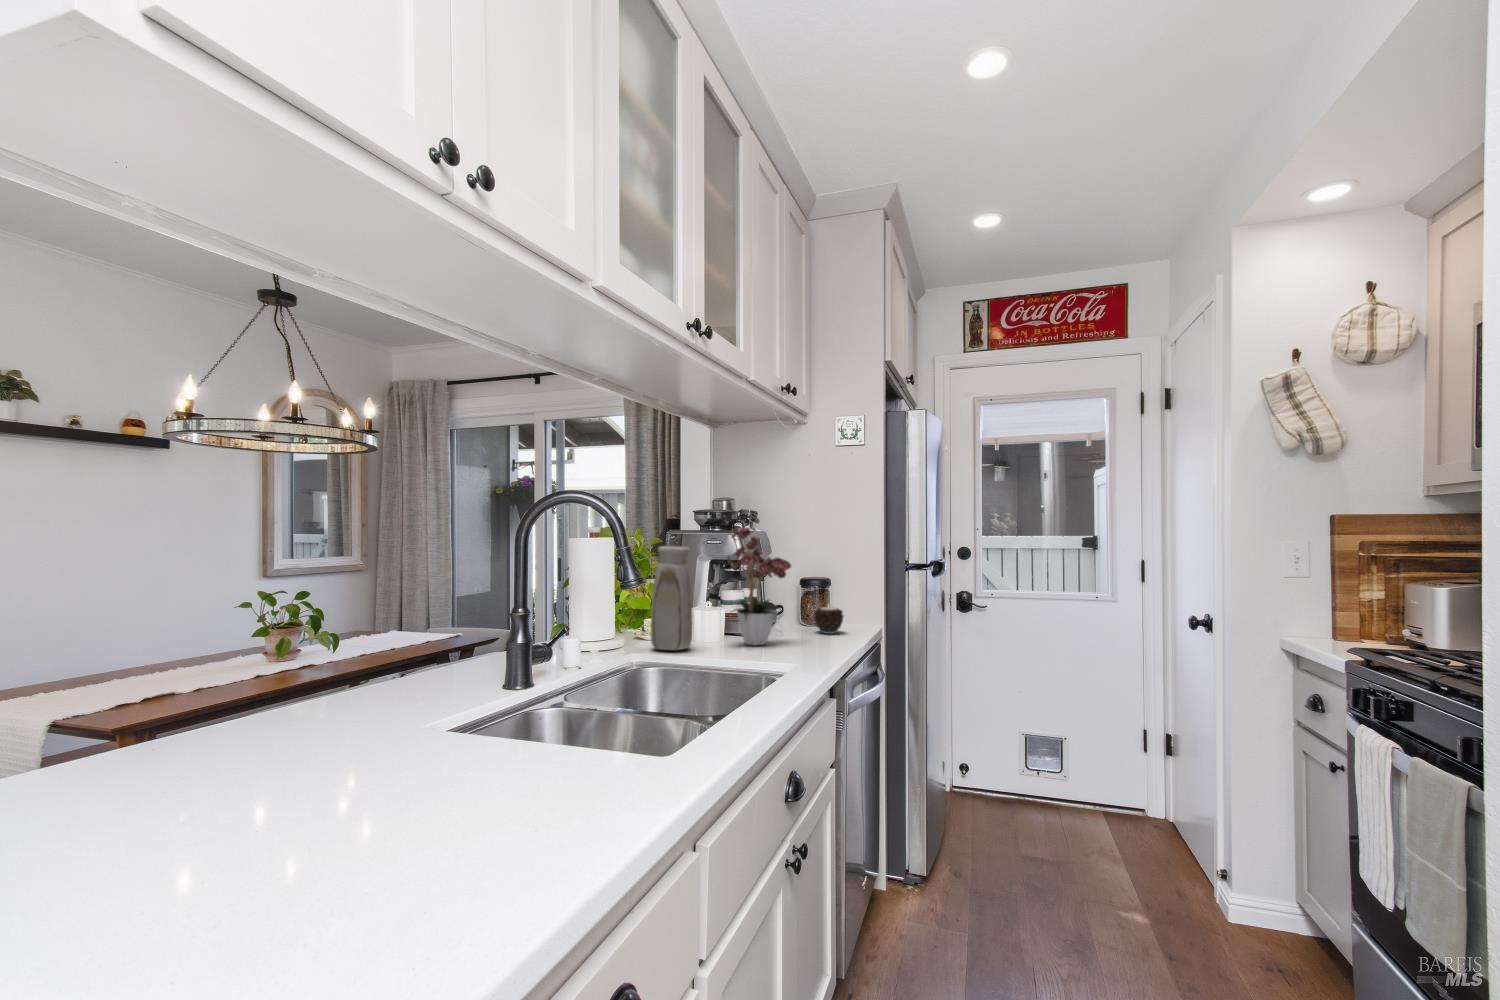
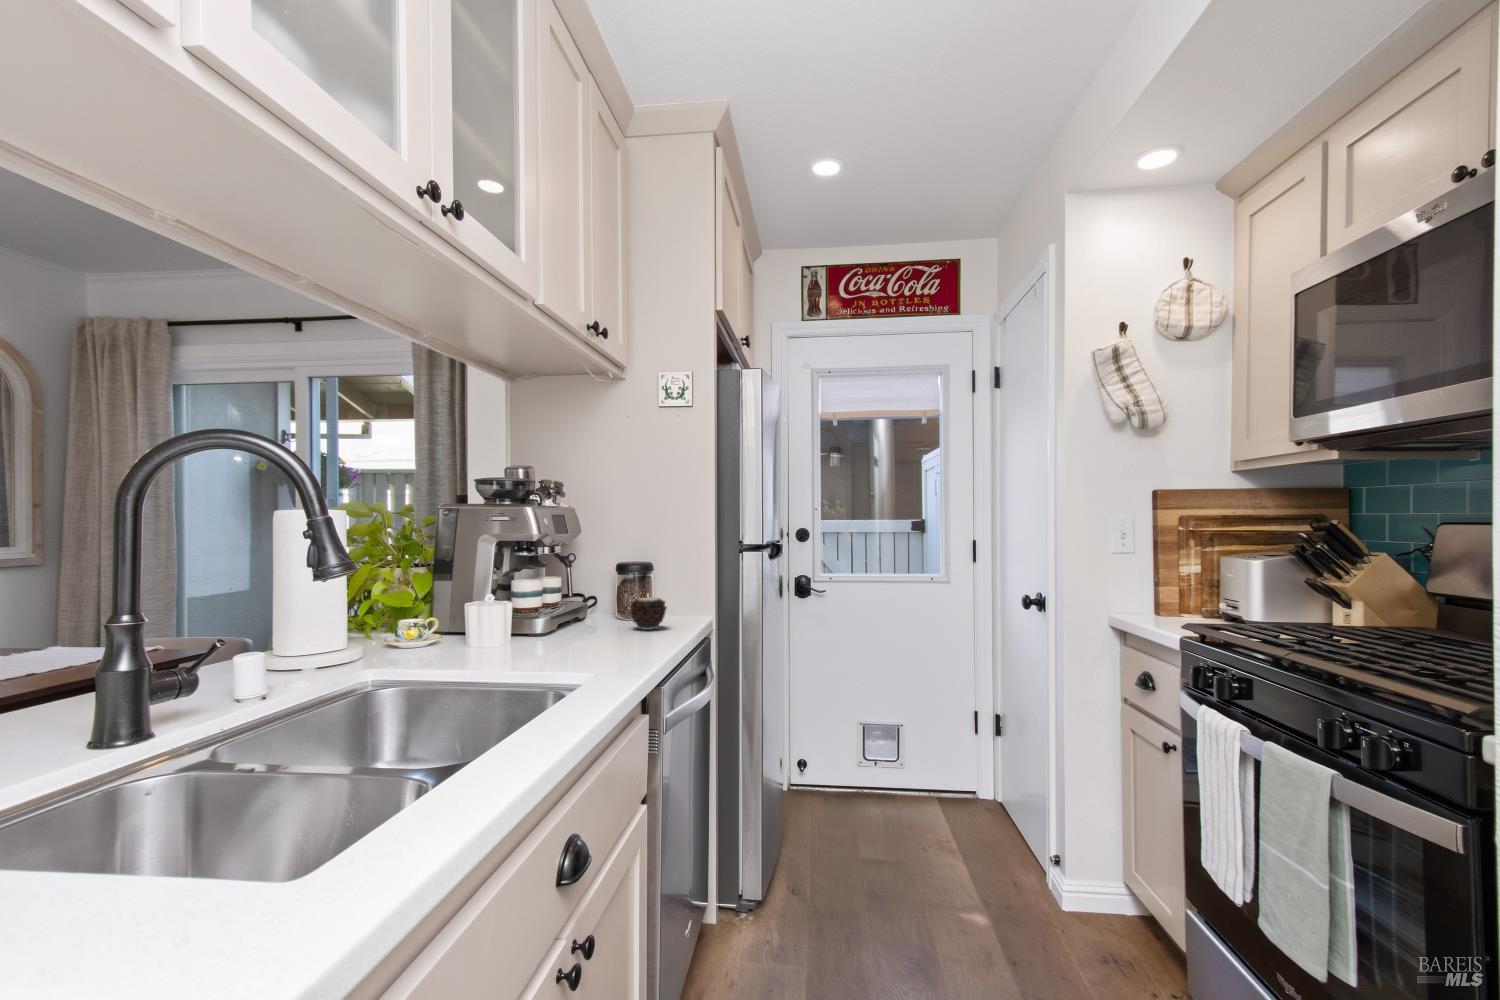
flower arrangement: present [727,527,791,645] -> none [504,489,606,650]
vase: present [651,546,693,650] -> none [392,520,456,664]

